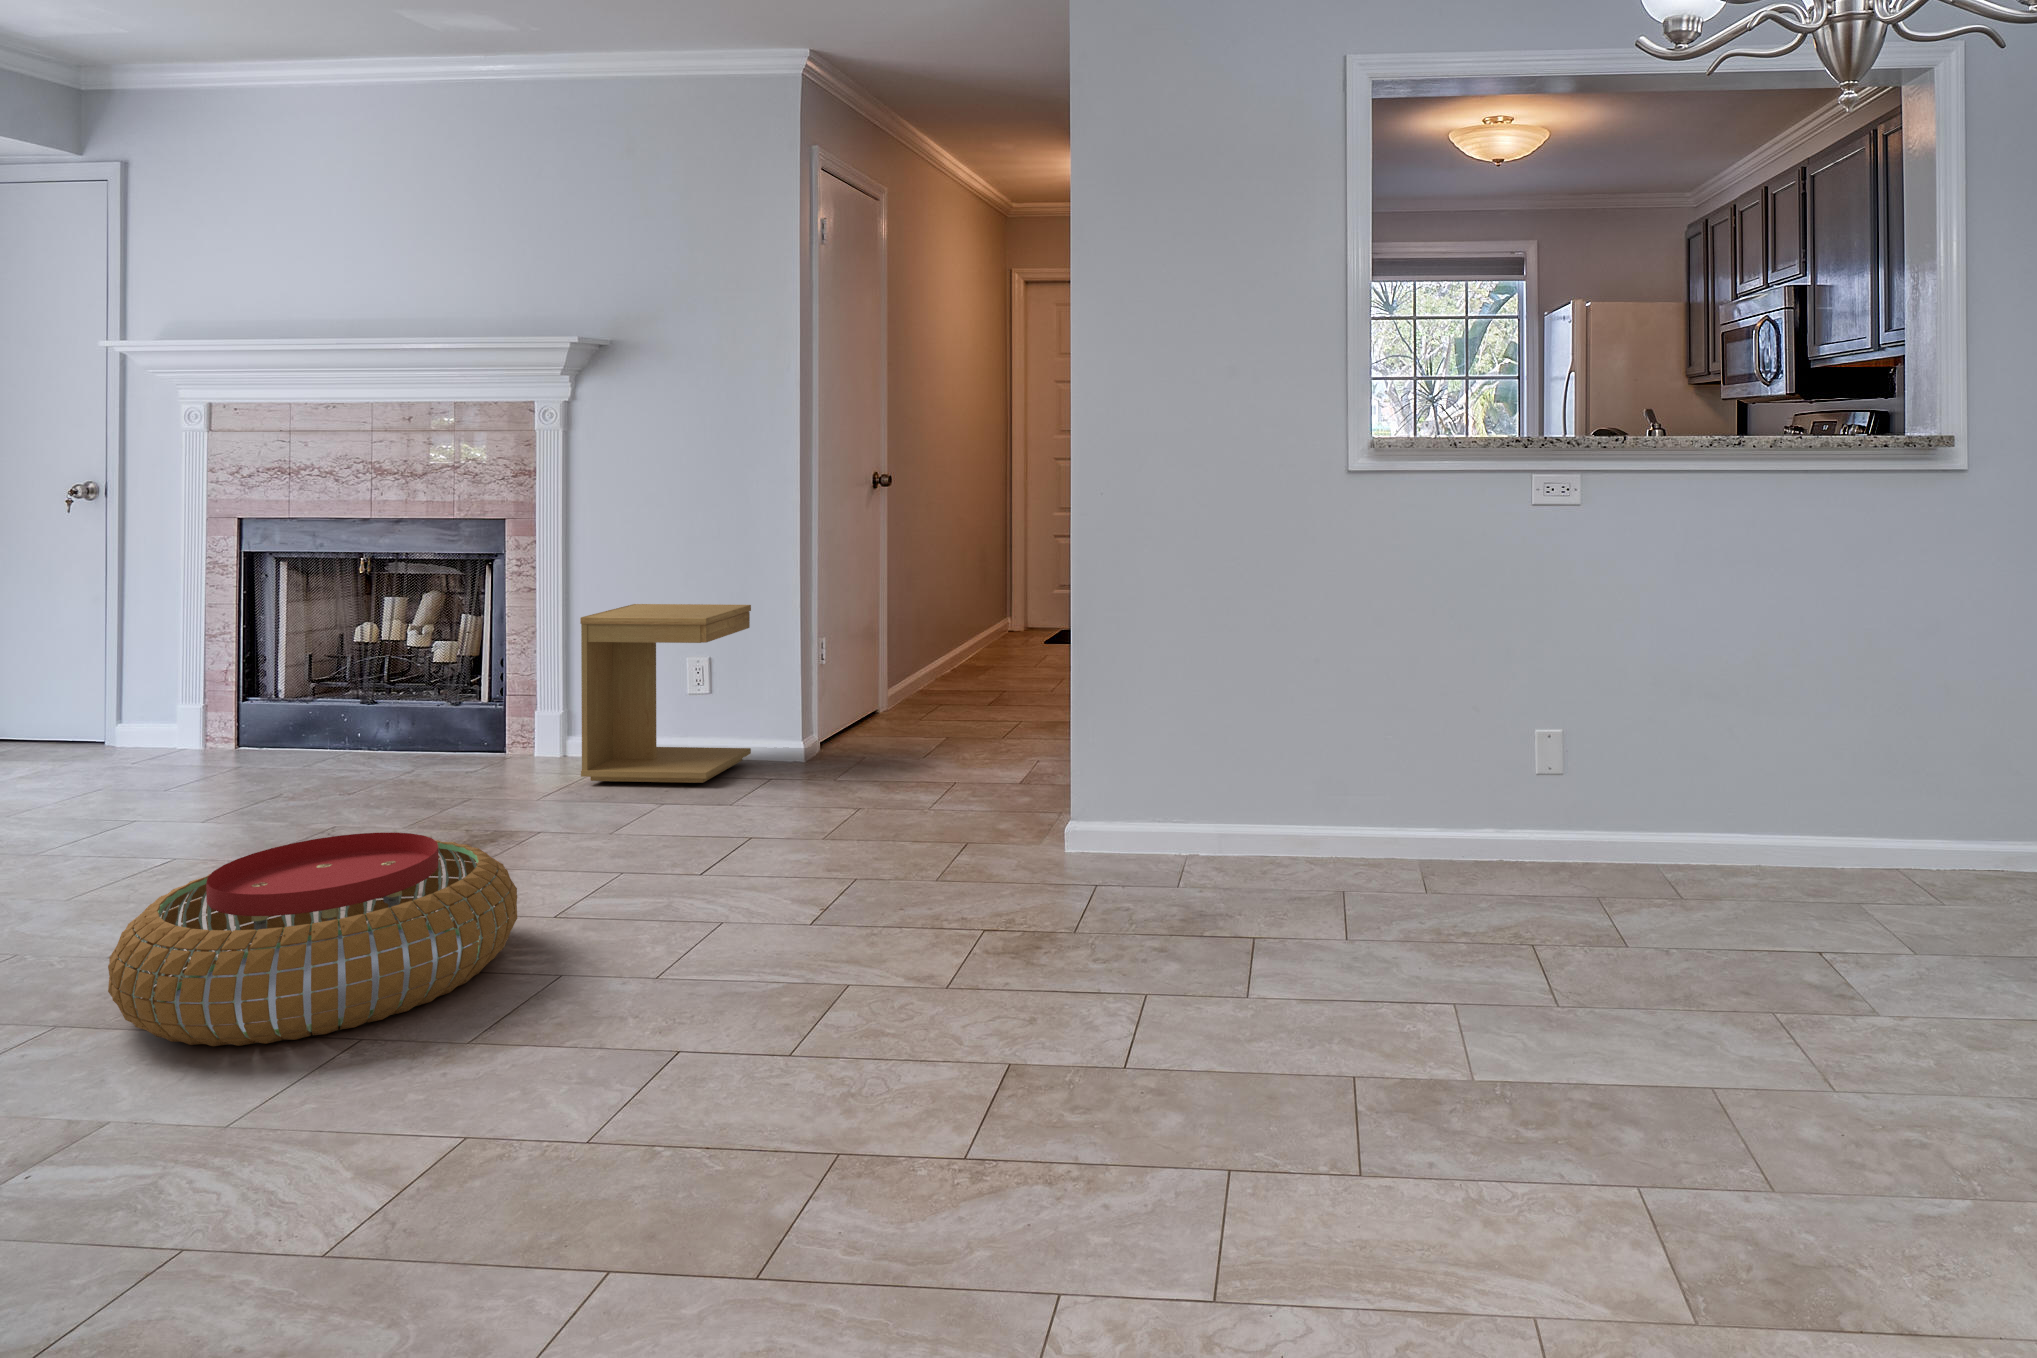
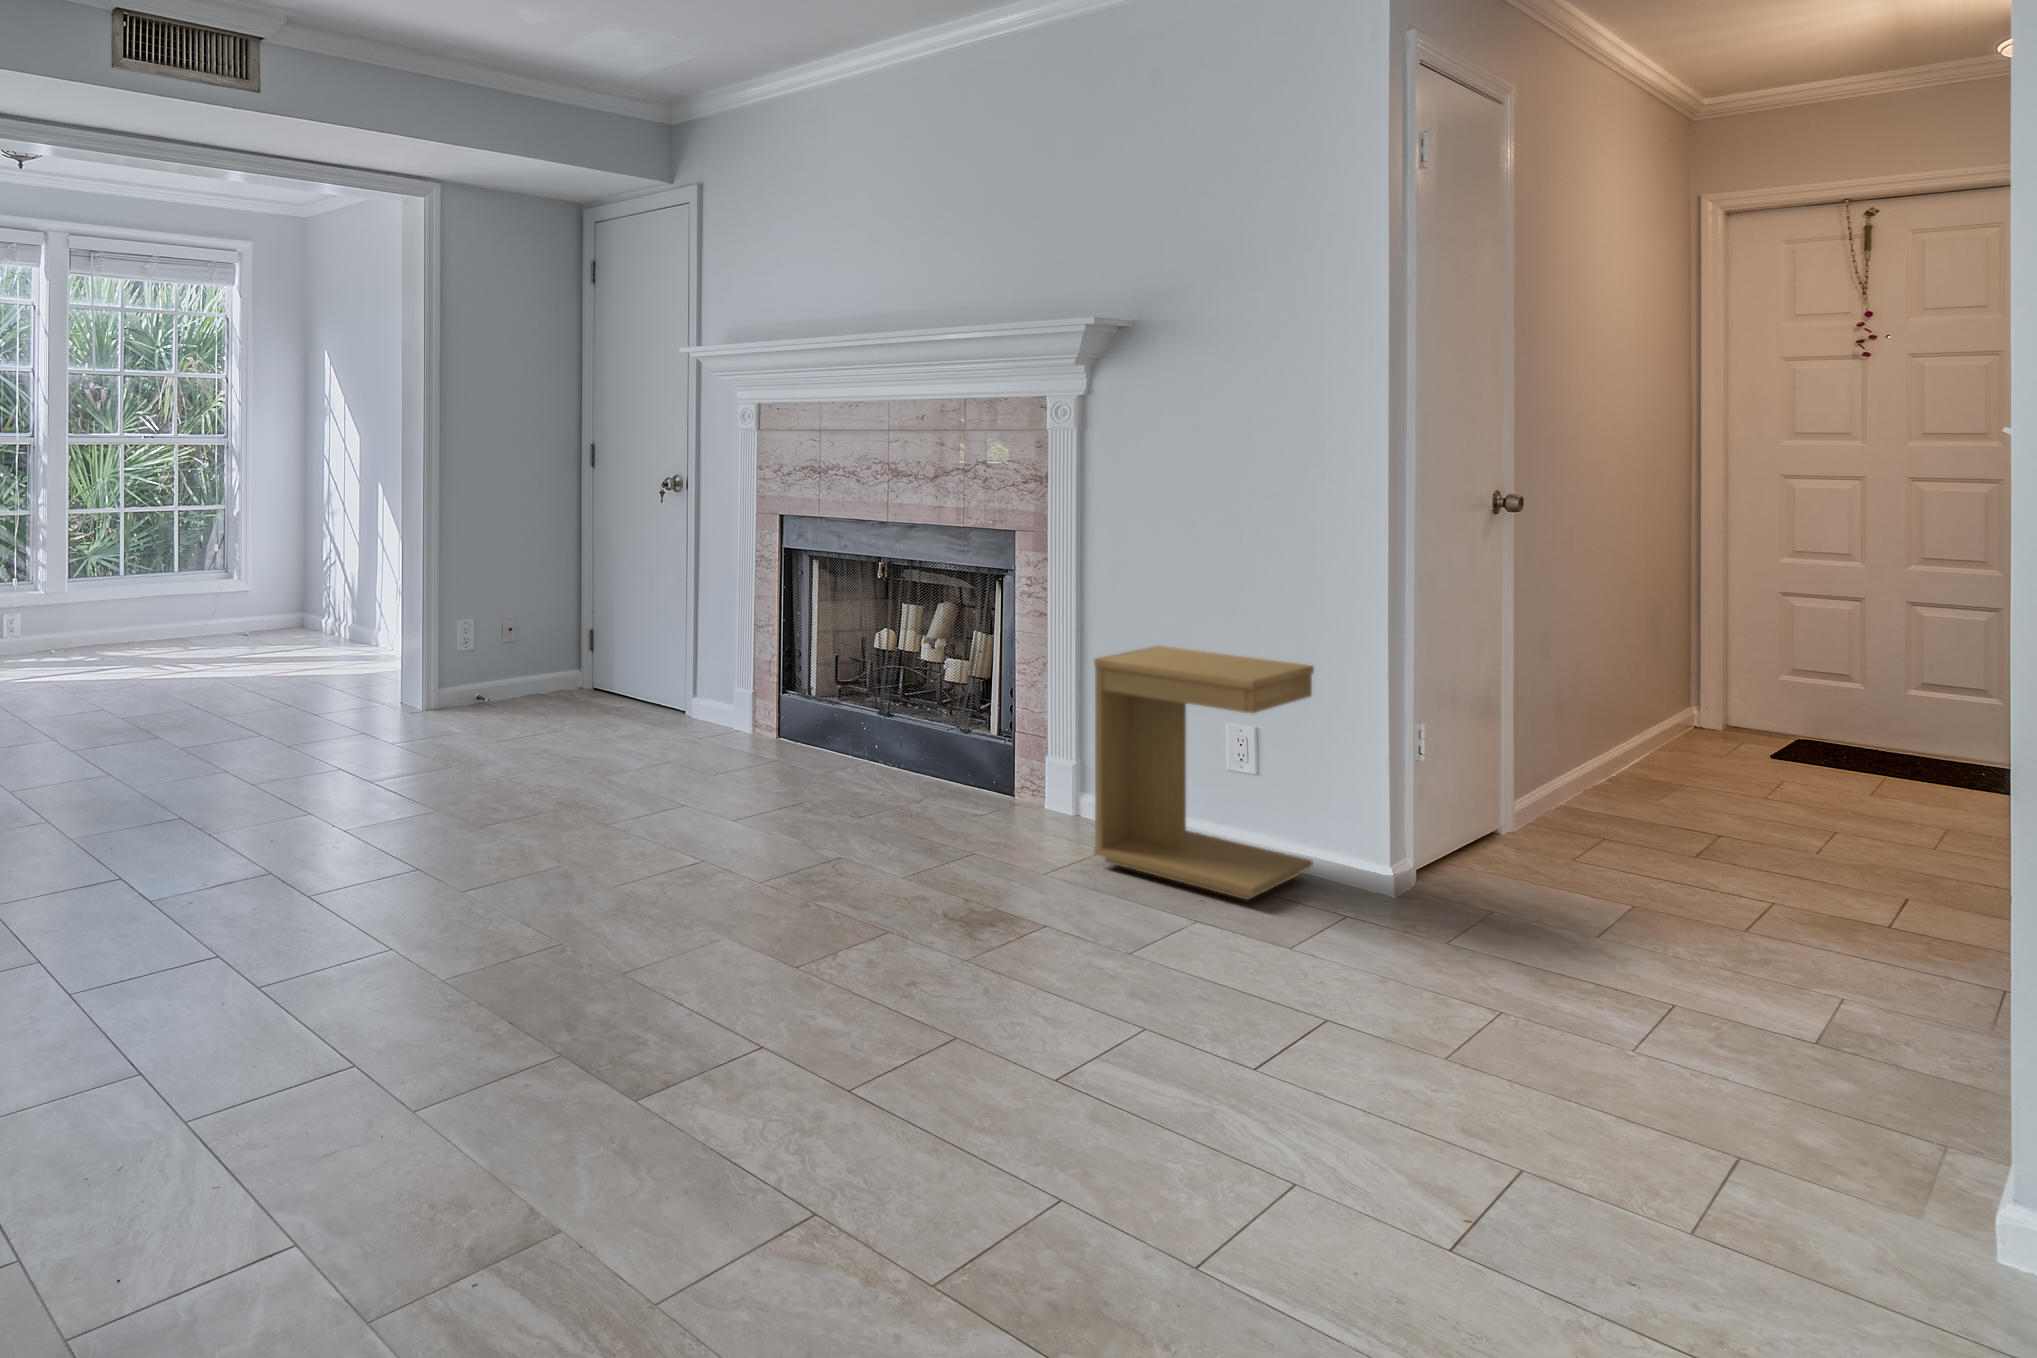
pouf: present [108,832,517,1046] -> none [579,913,999,1202]

